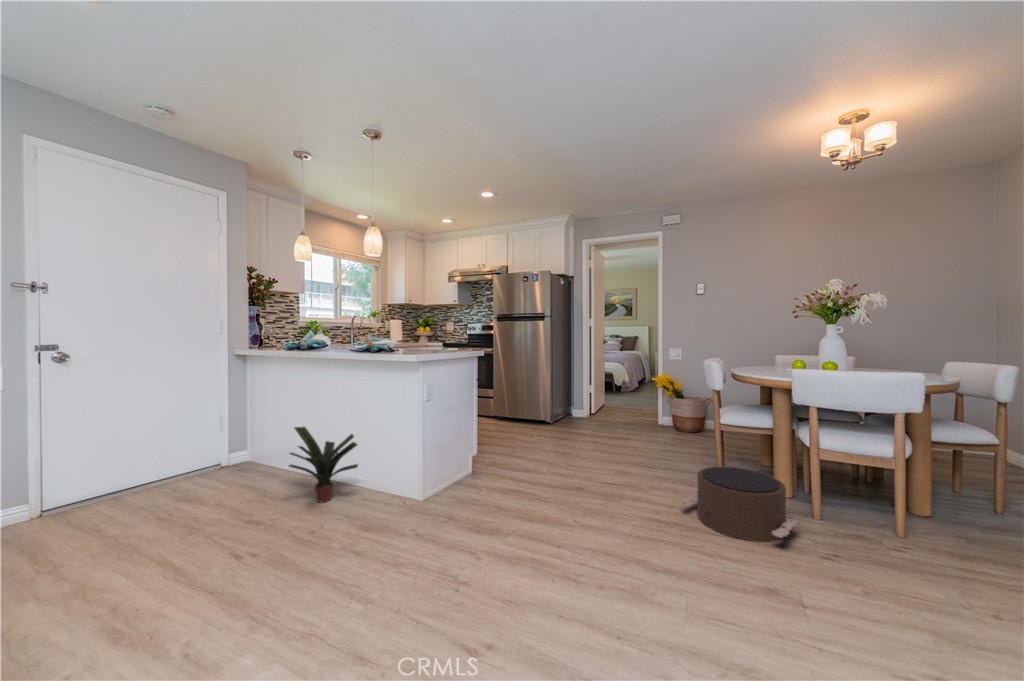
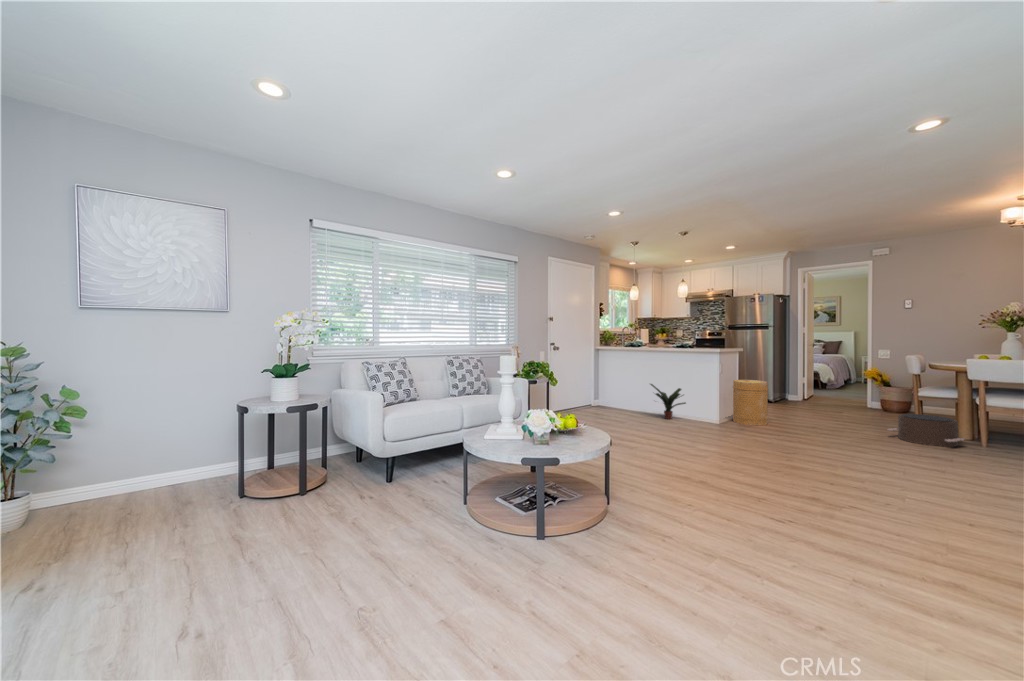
basket: none [448,409,505,503] -> present [733,380,768,425]

